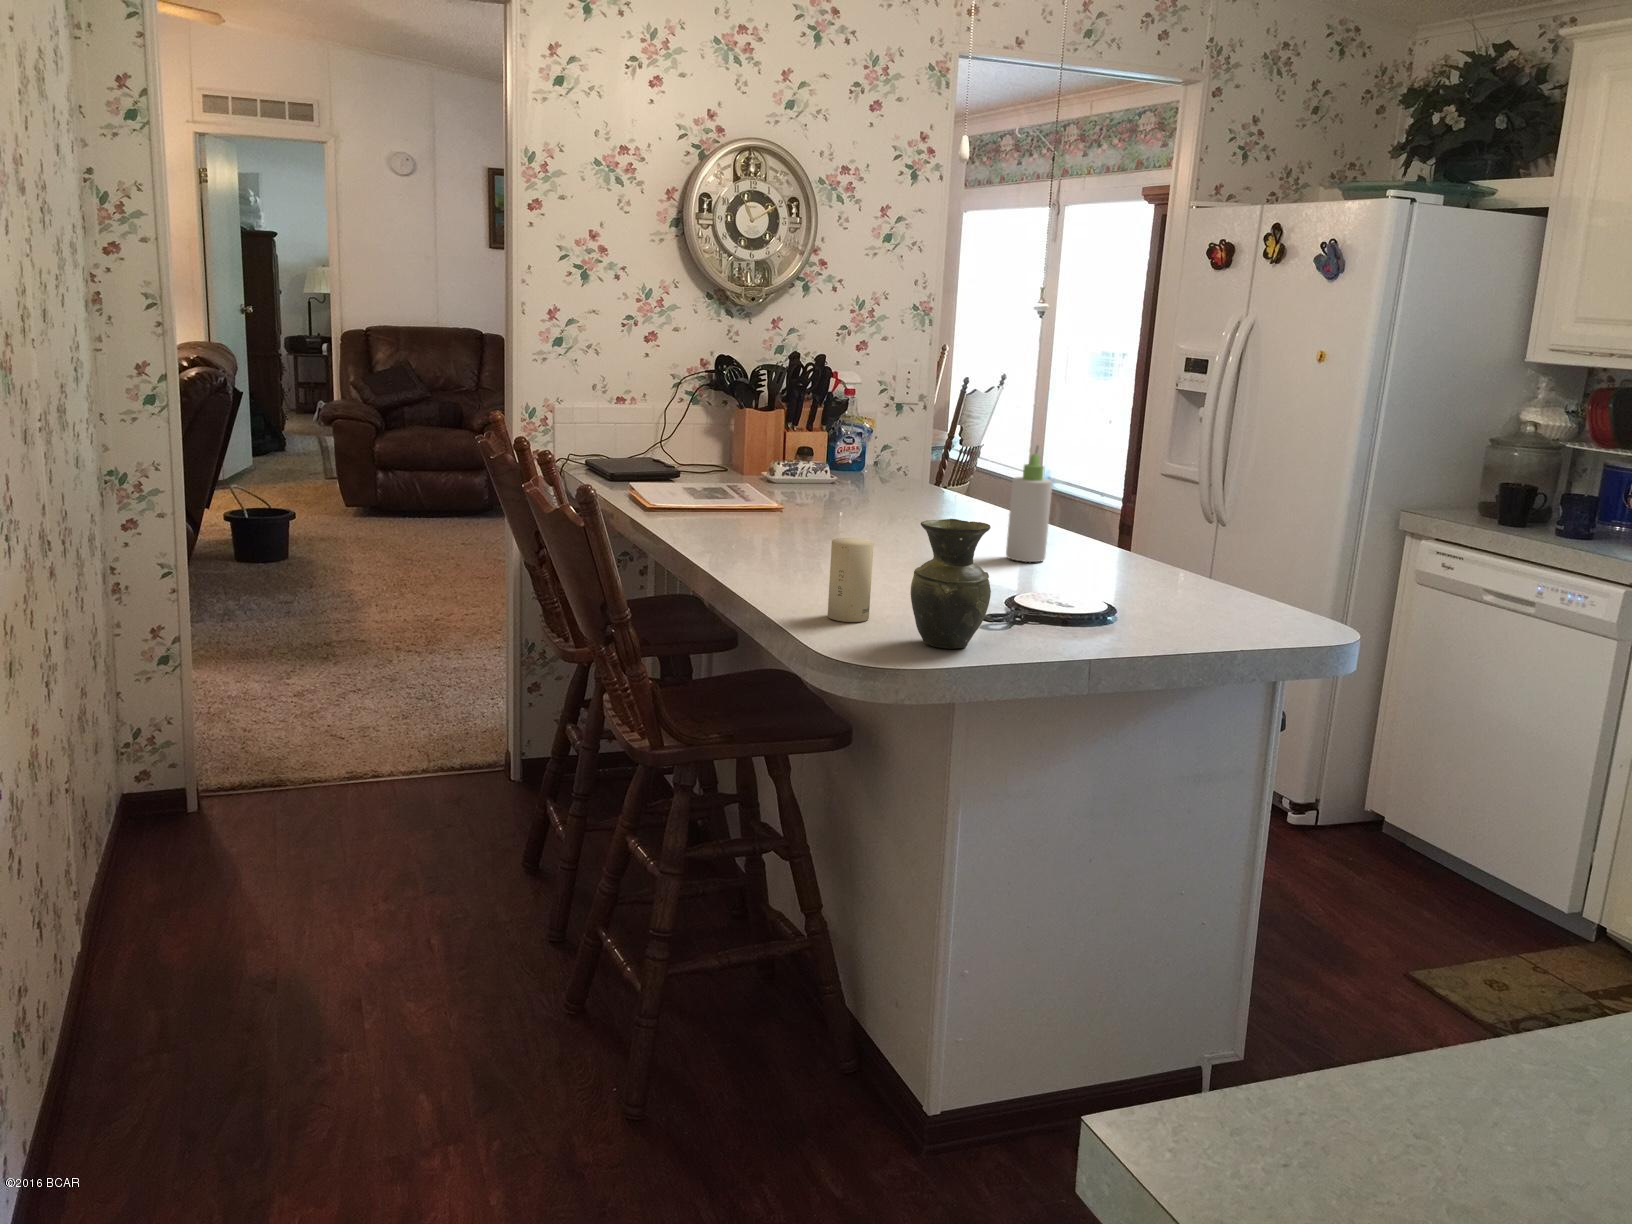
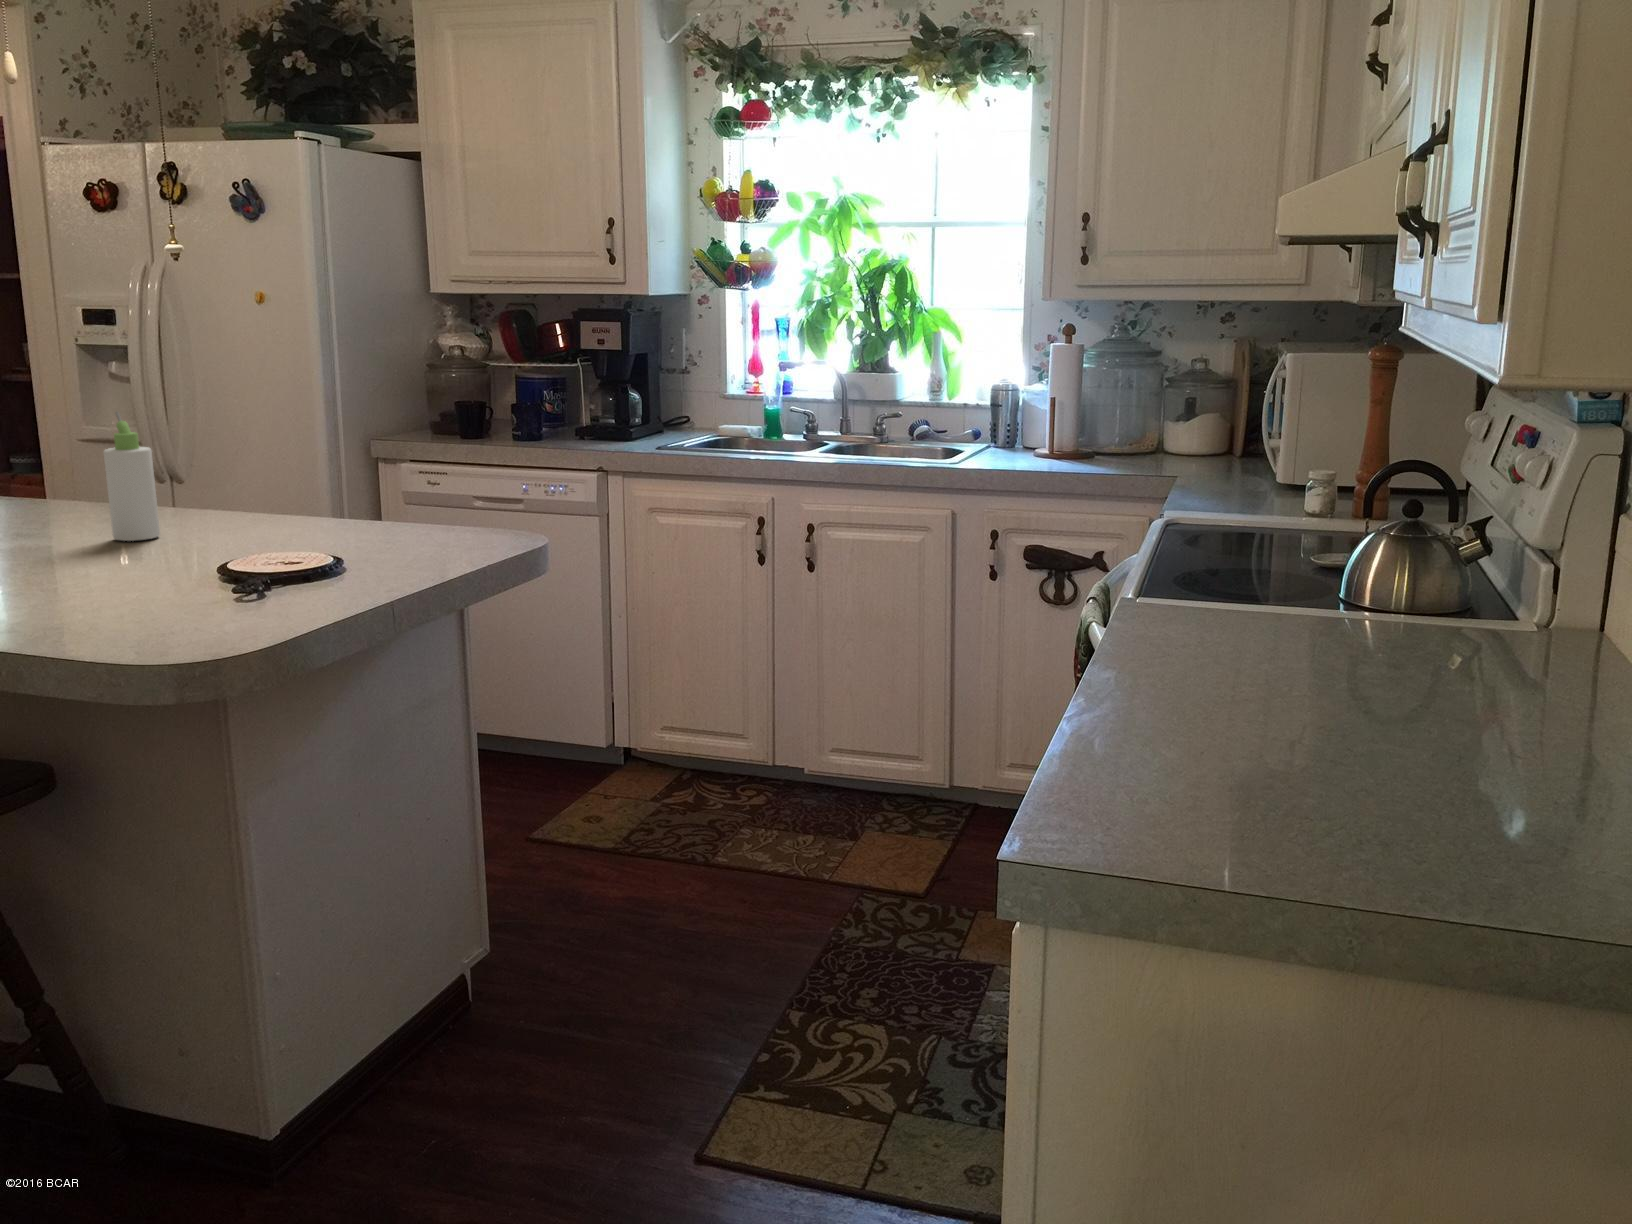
vase: present [910,519,991,649] -> none [184,483,277,622]
candle: present [828,538,874,622] -> none [44,531,109,628]

